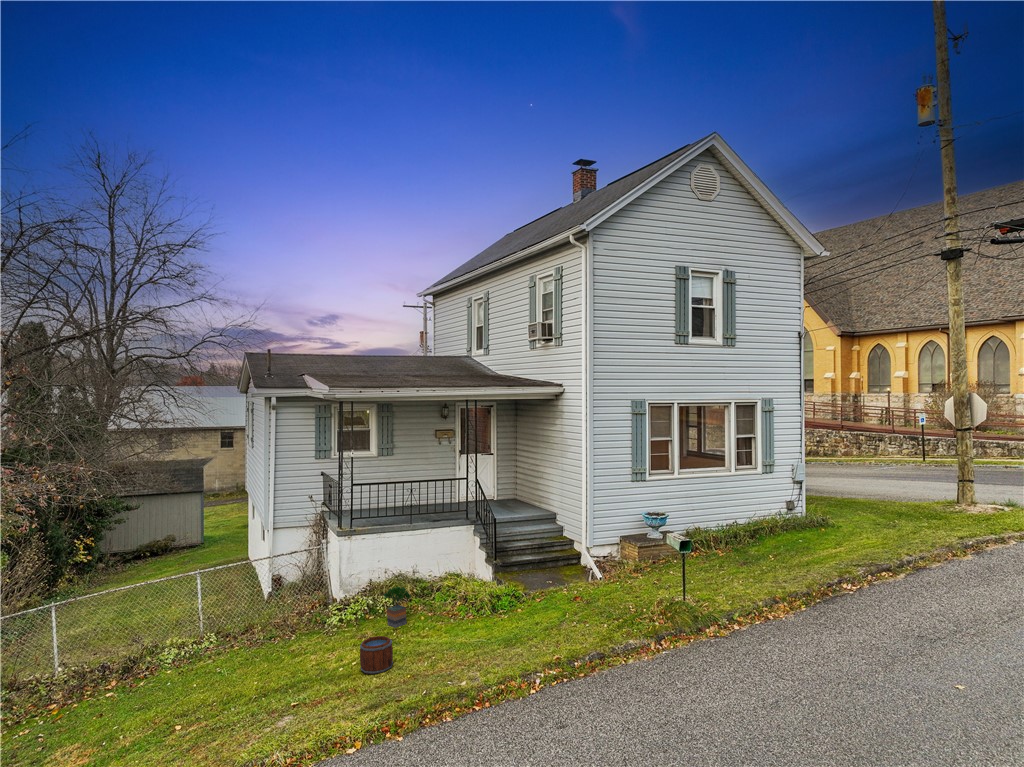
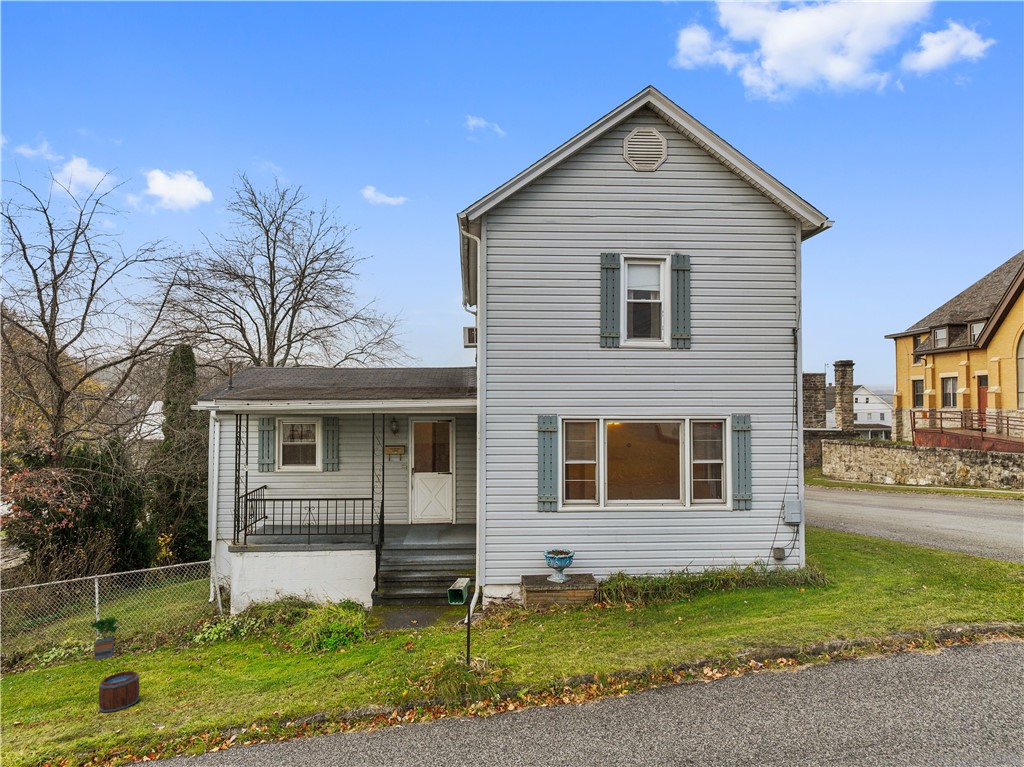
potted tree: present [384,586,411,628] -> present [91,617,119,660]

